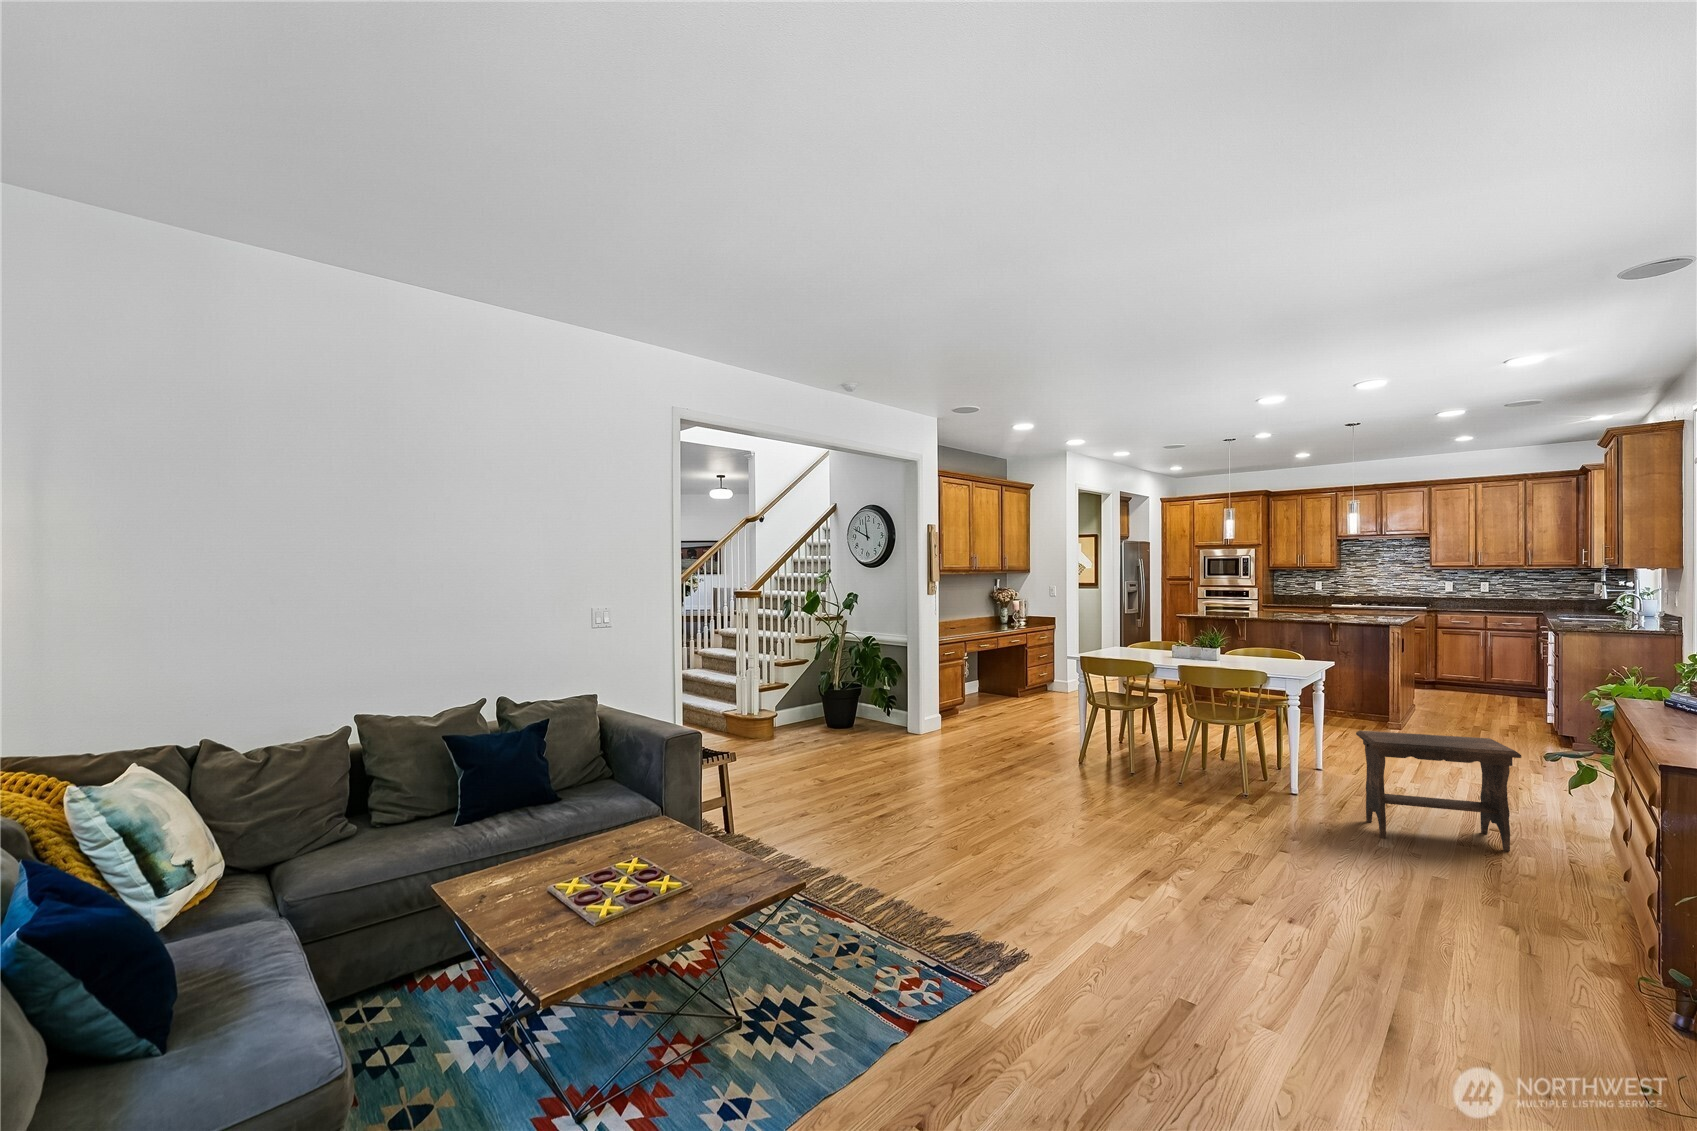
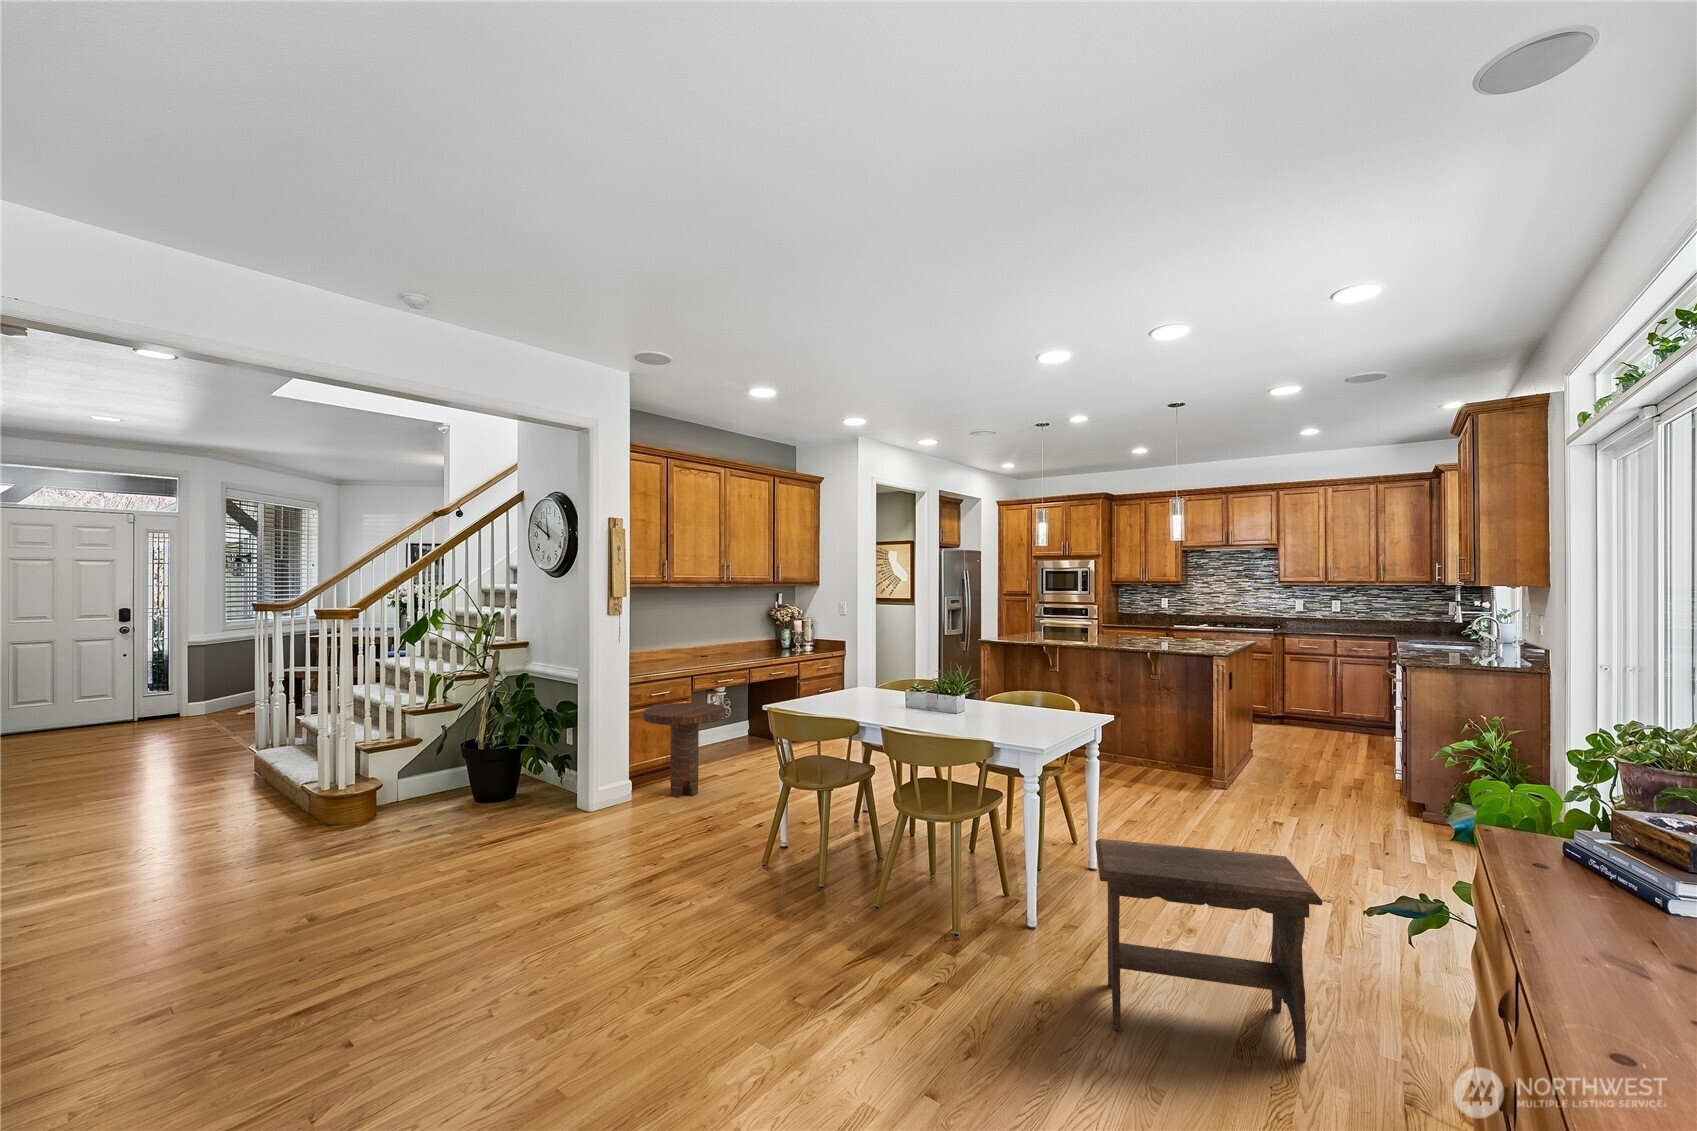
side table: none [940,662,1002,731] -> present [643,703,726,797]

